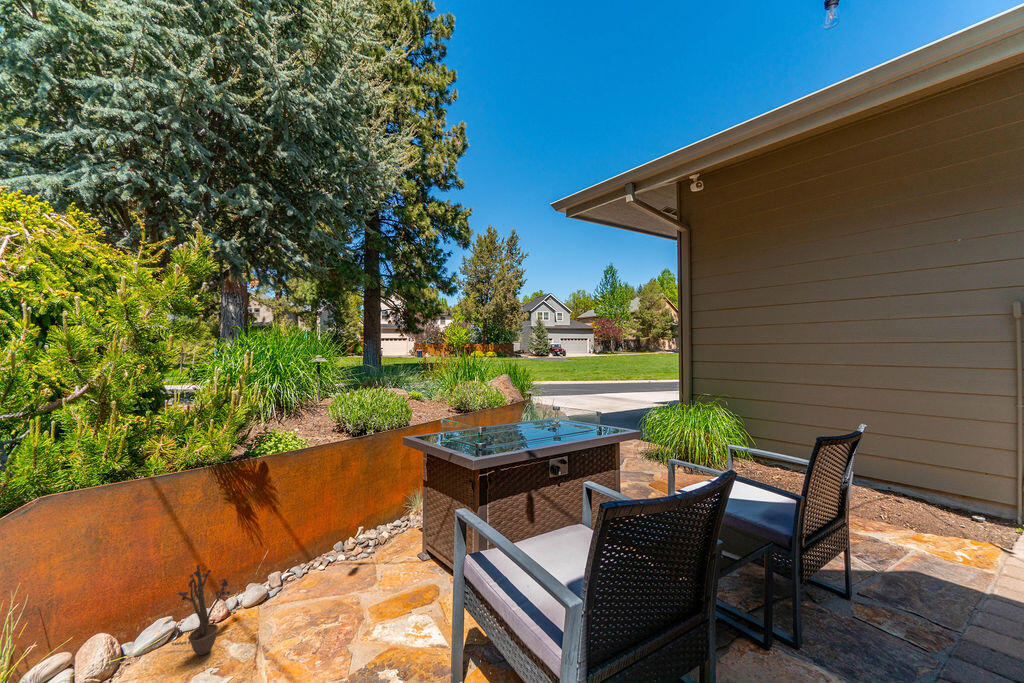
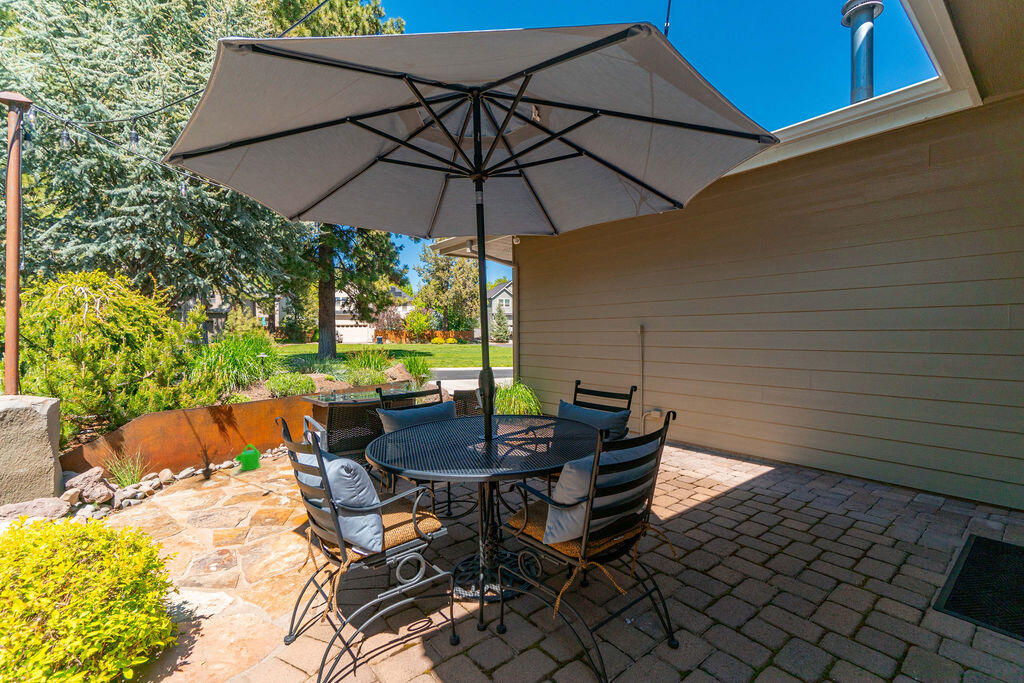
watering can: none [271,549,327,615] -> present [235,444,261,470]

